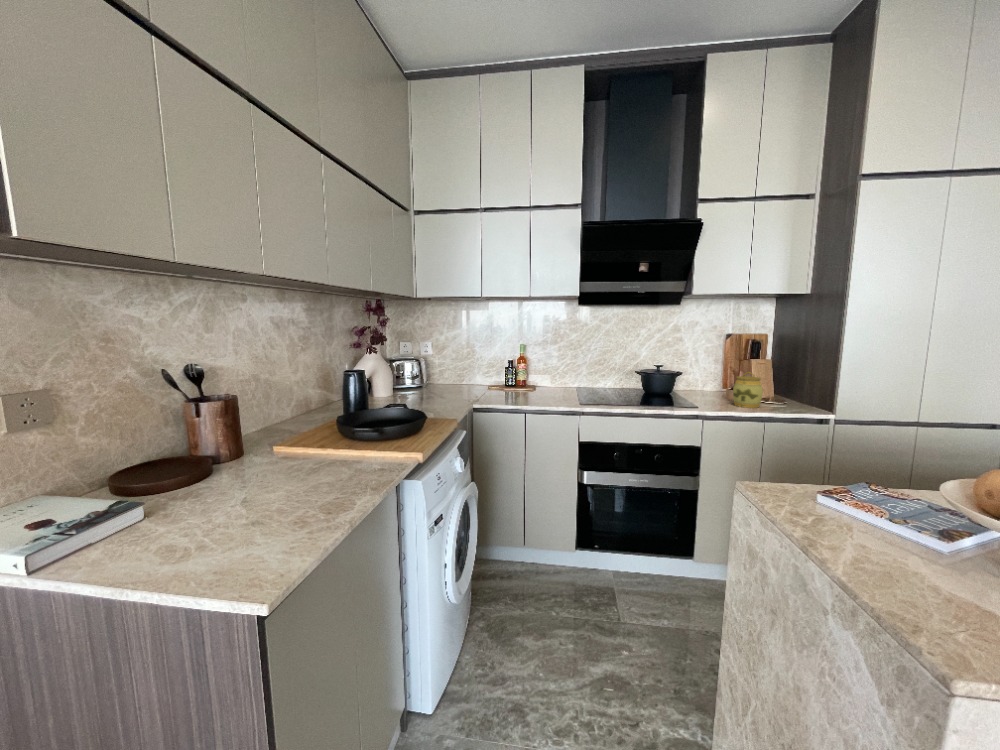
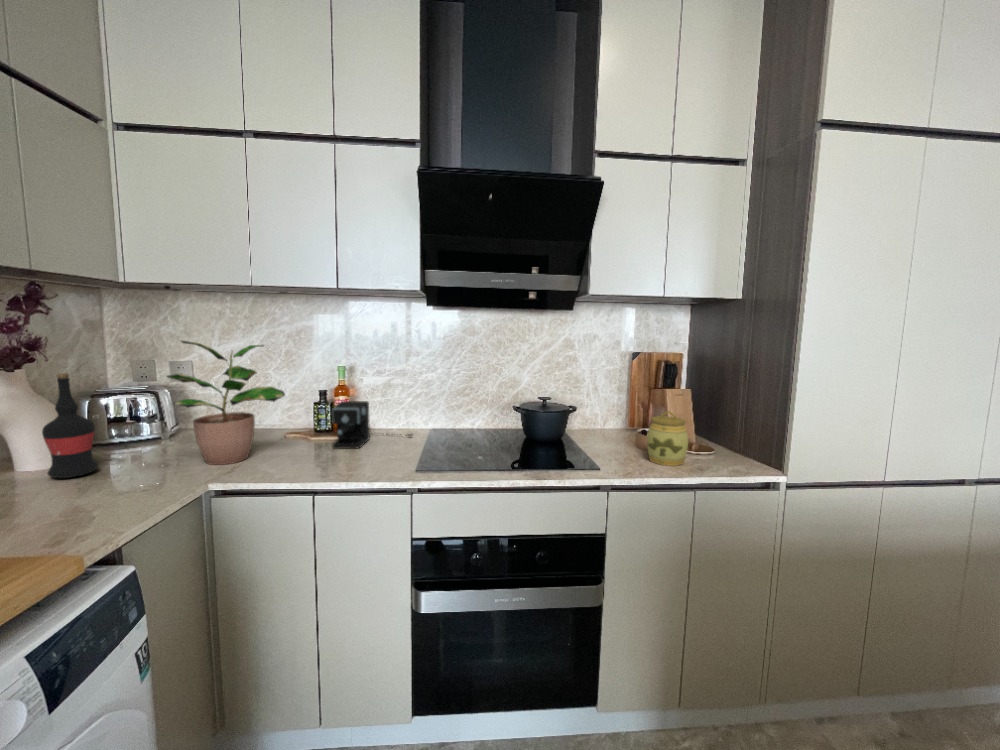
potted plant: none [437,327,501,397] -> present [167,341,285,465]
wine bottle: none [391,345,411,398] -> present [42,373,99,478]
coffee maker: none [522,366,568,394] -> present [332,401,412,449]

